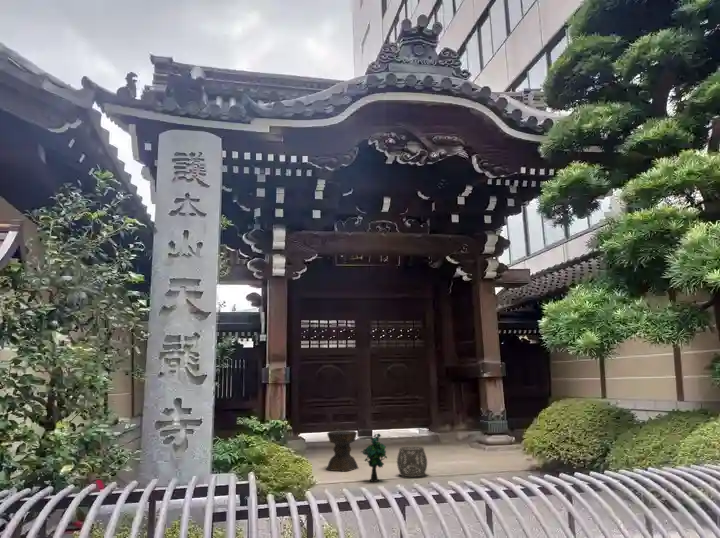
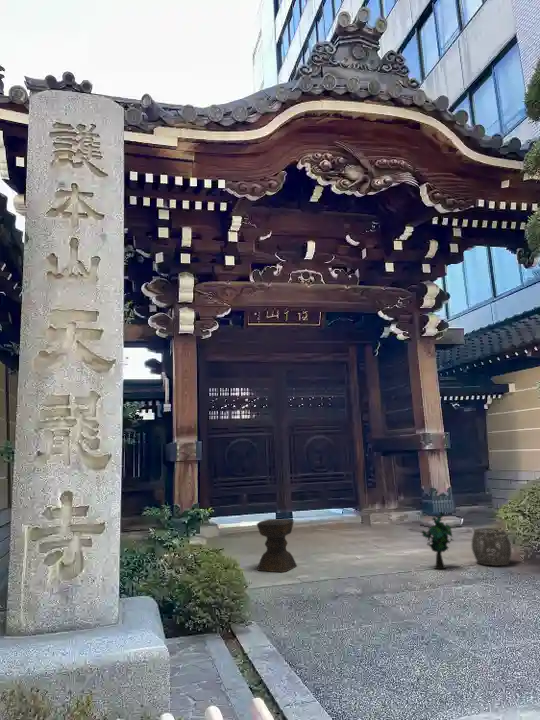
decorative plant: present [362,434,387,482] -> present [422,512,452,569]
woven basket: present [397,447,427,477] -> present [472,528,511,566]

